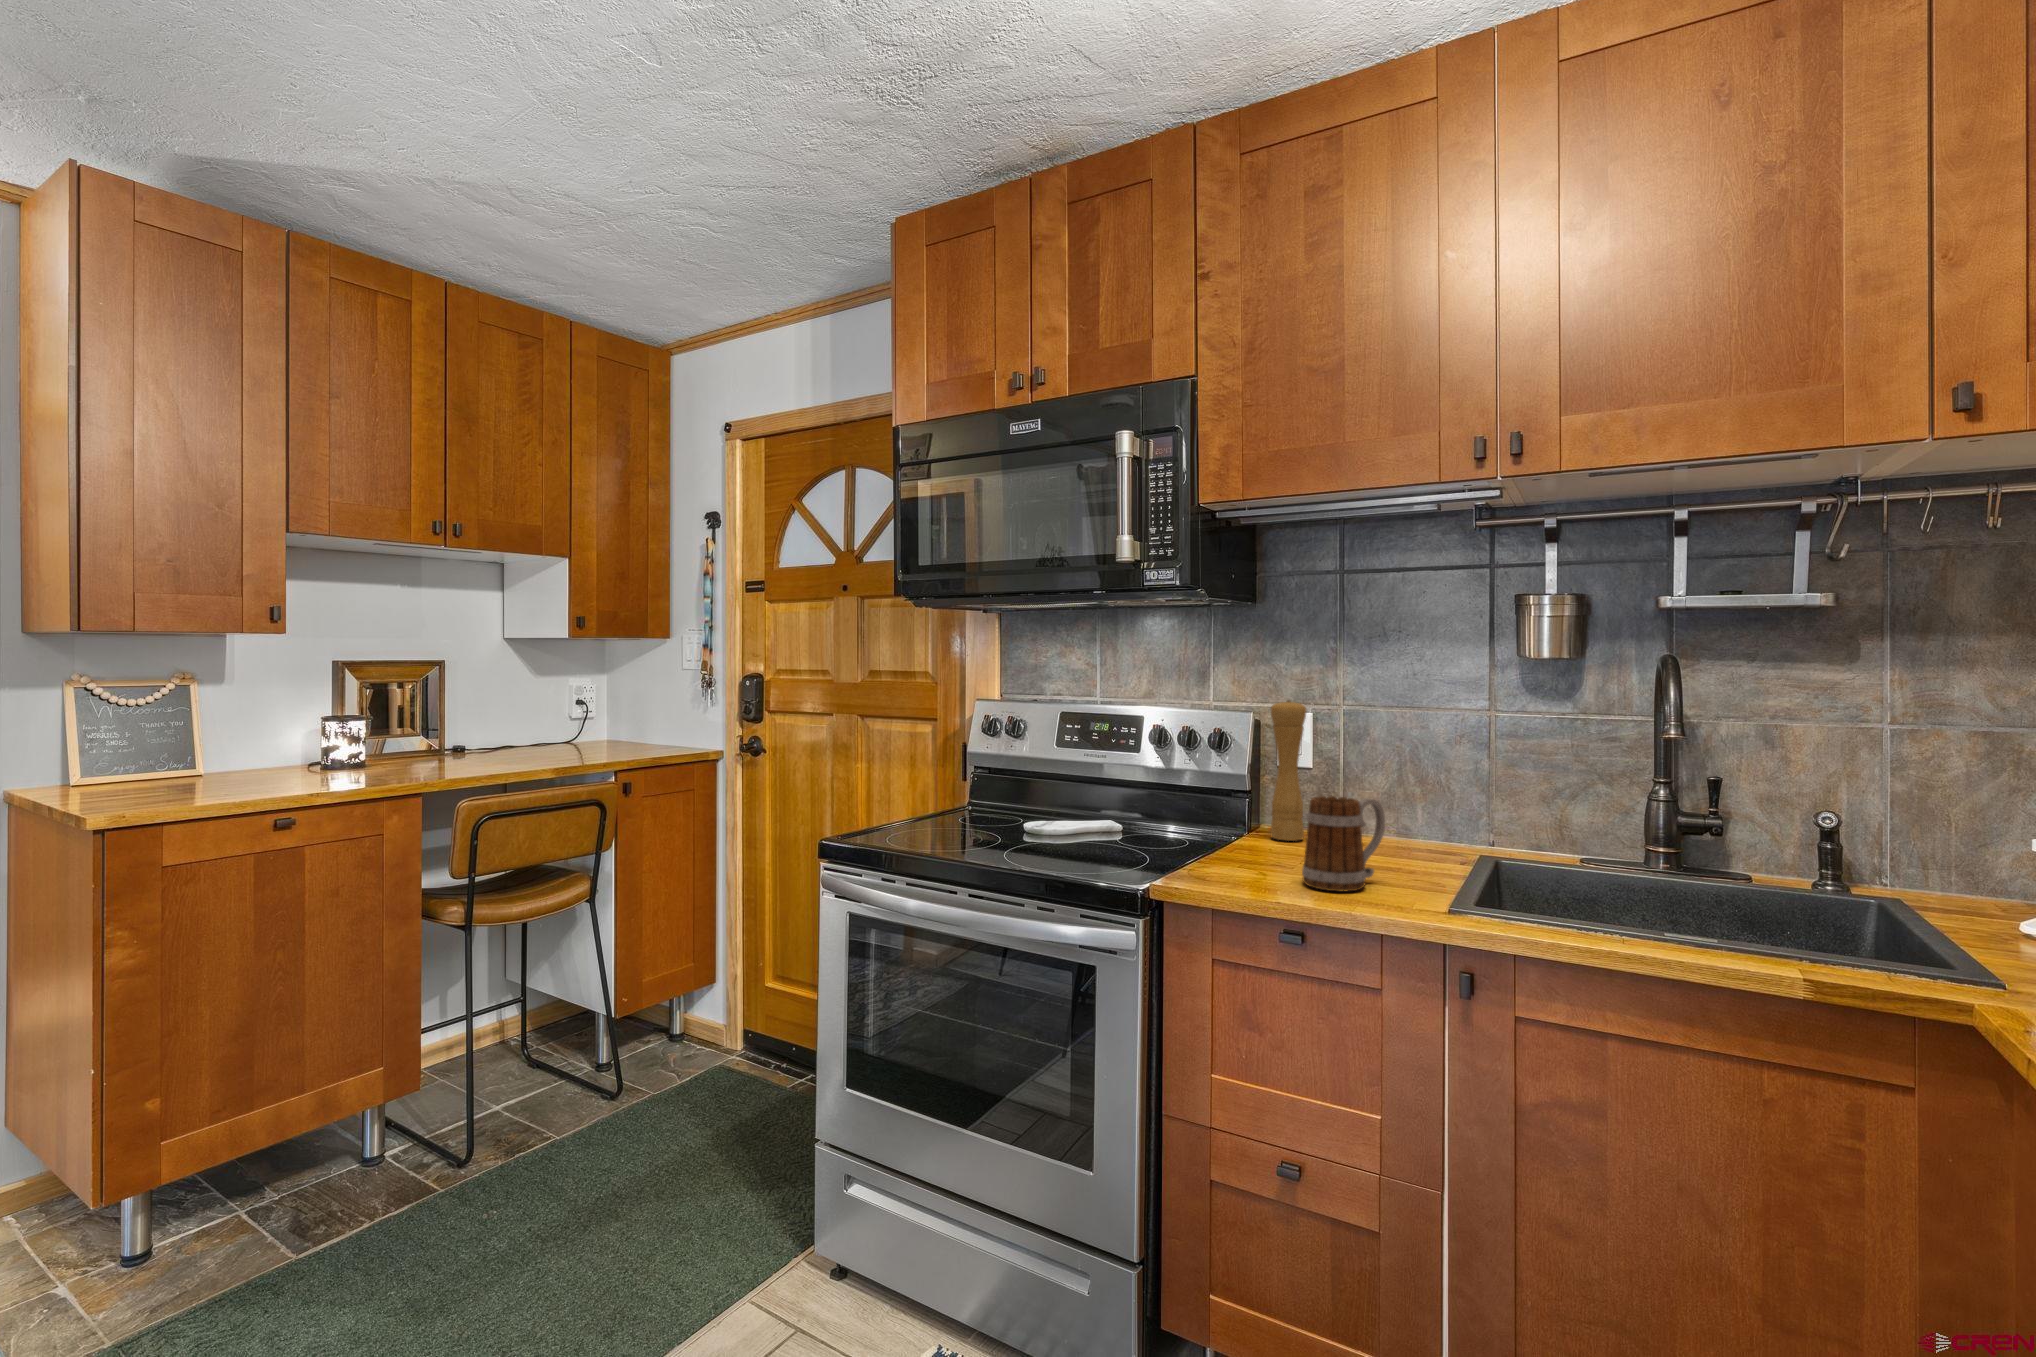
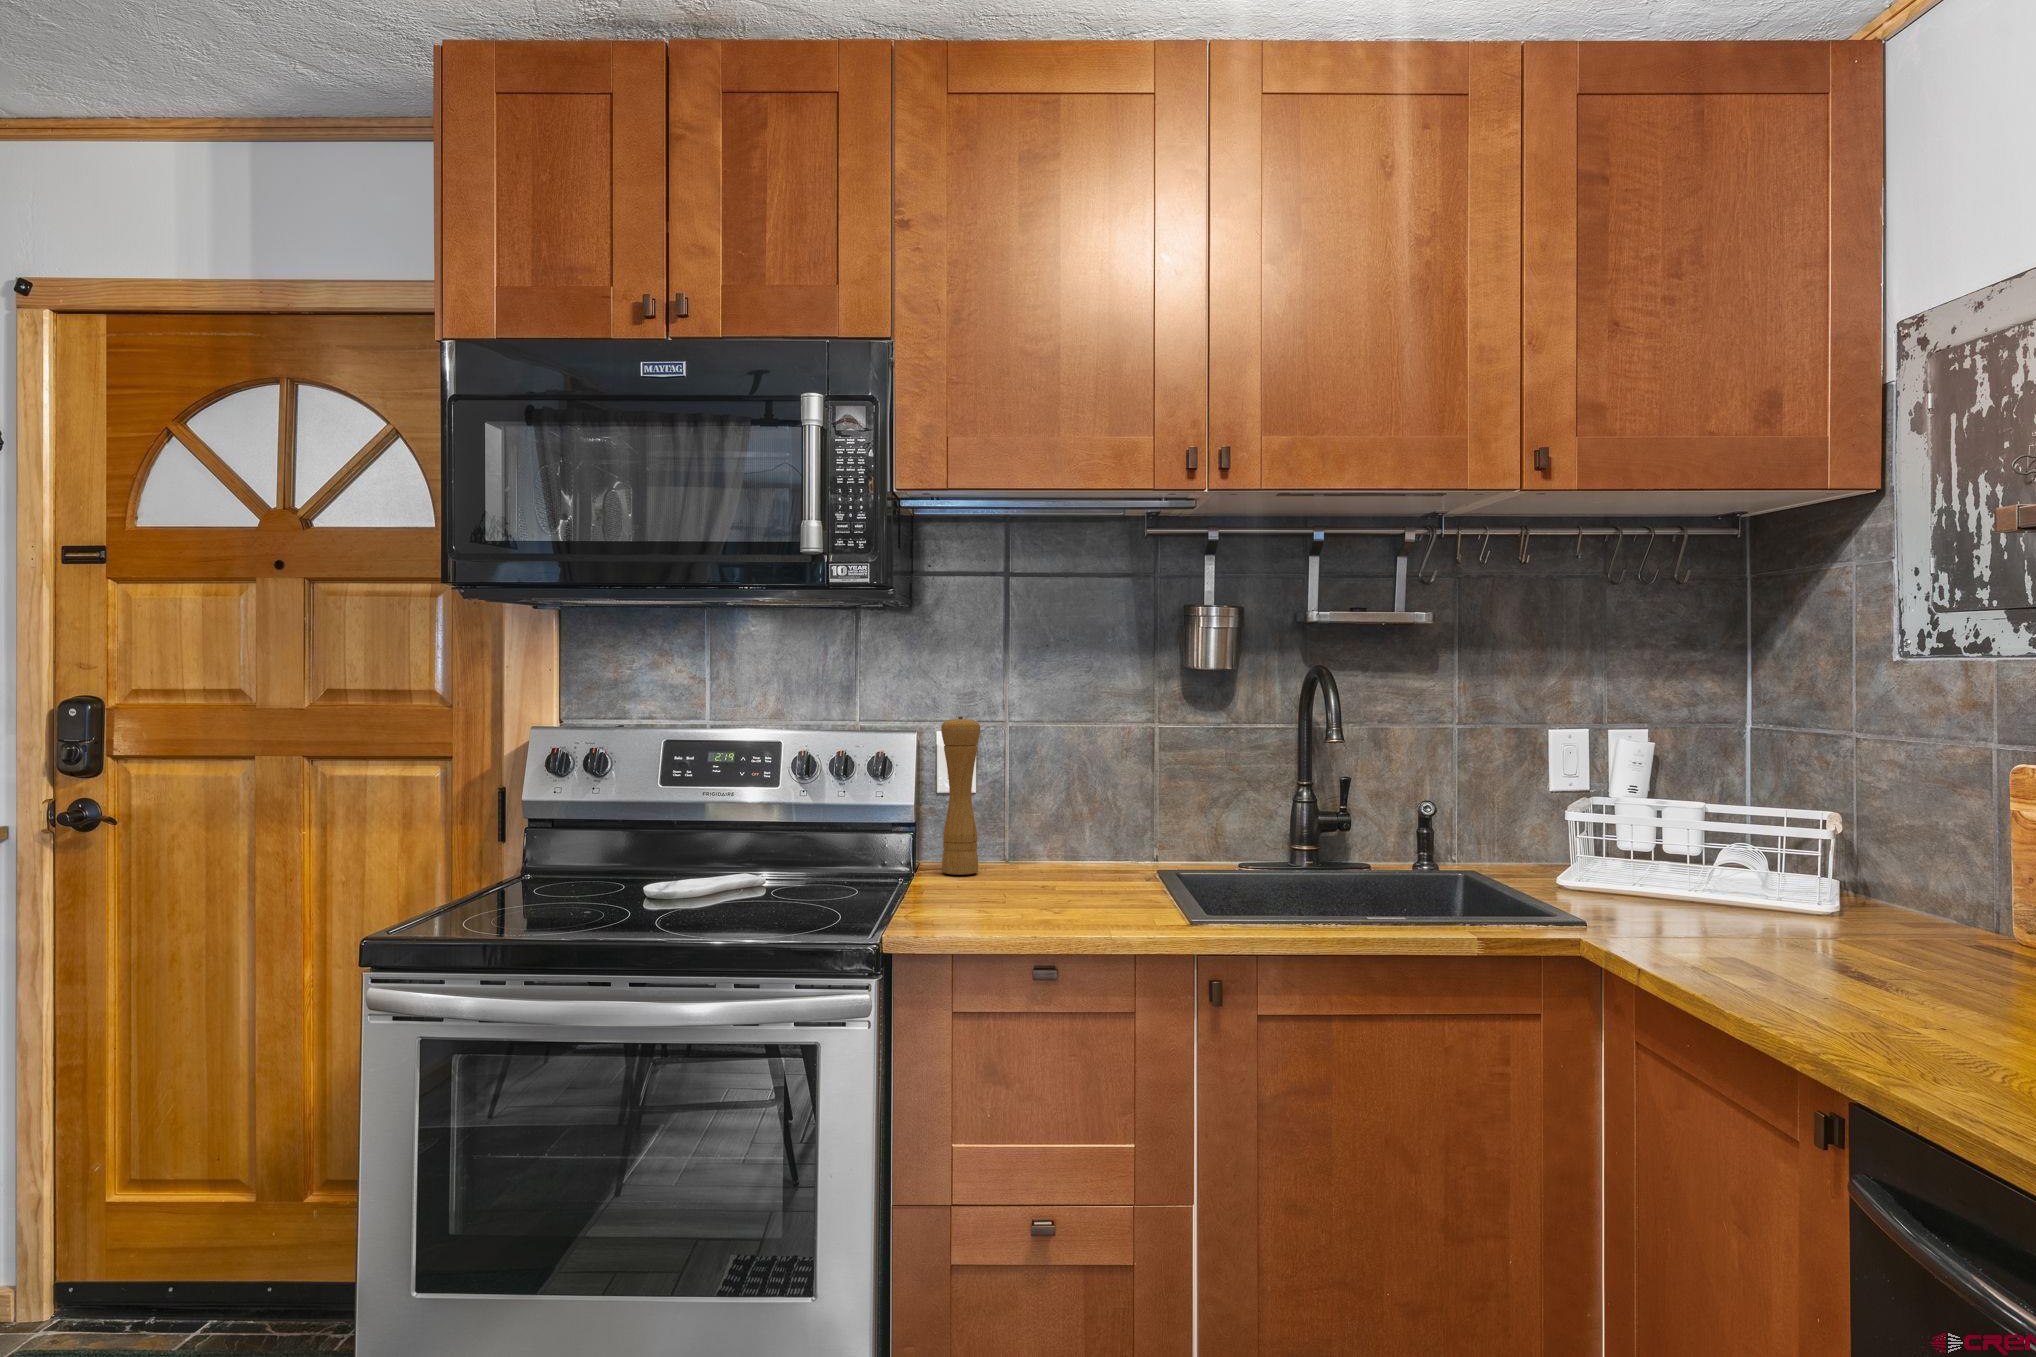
mug: present [1302,796,1385,891] -> none [1034,816,1106,917]

